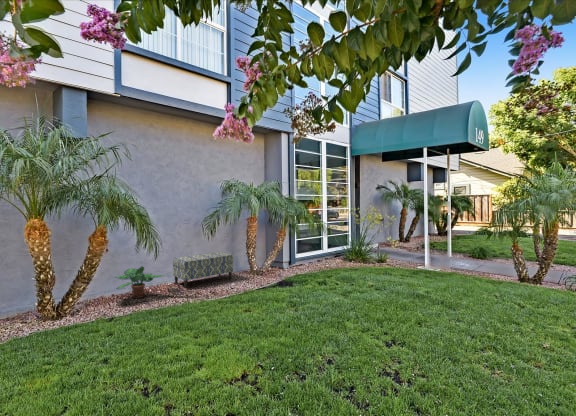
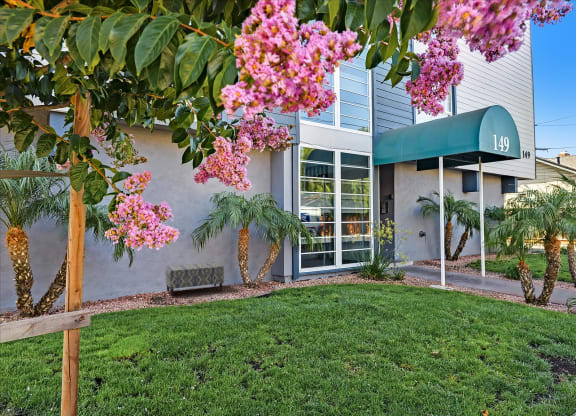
potted plant: present [115,266,163,298] -> none [98,272,147,302]

